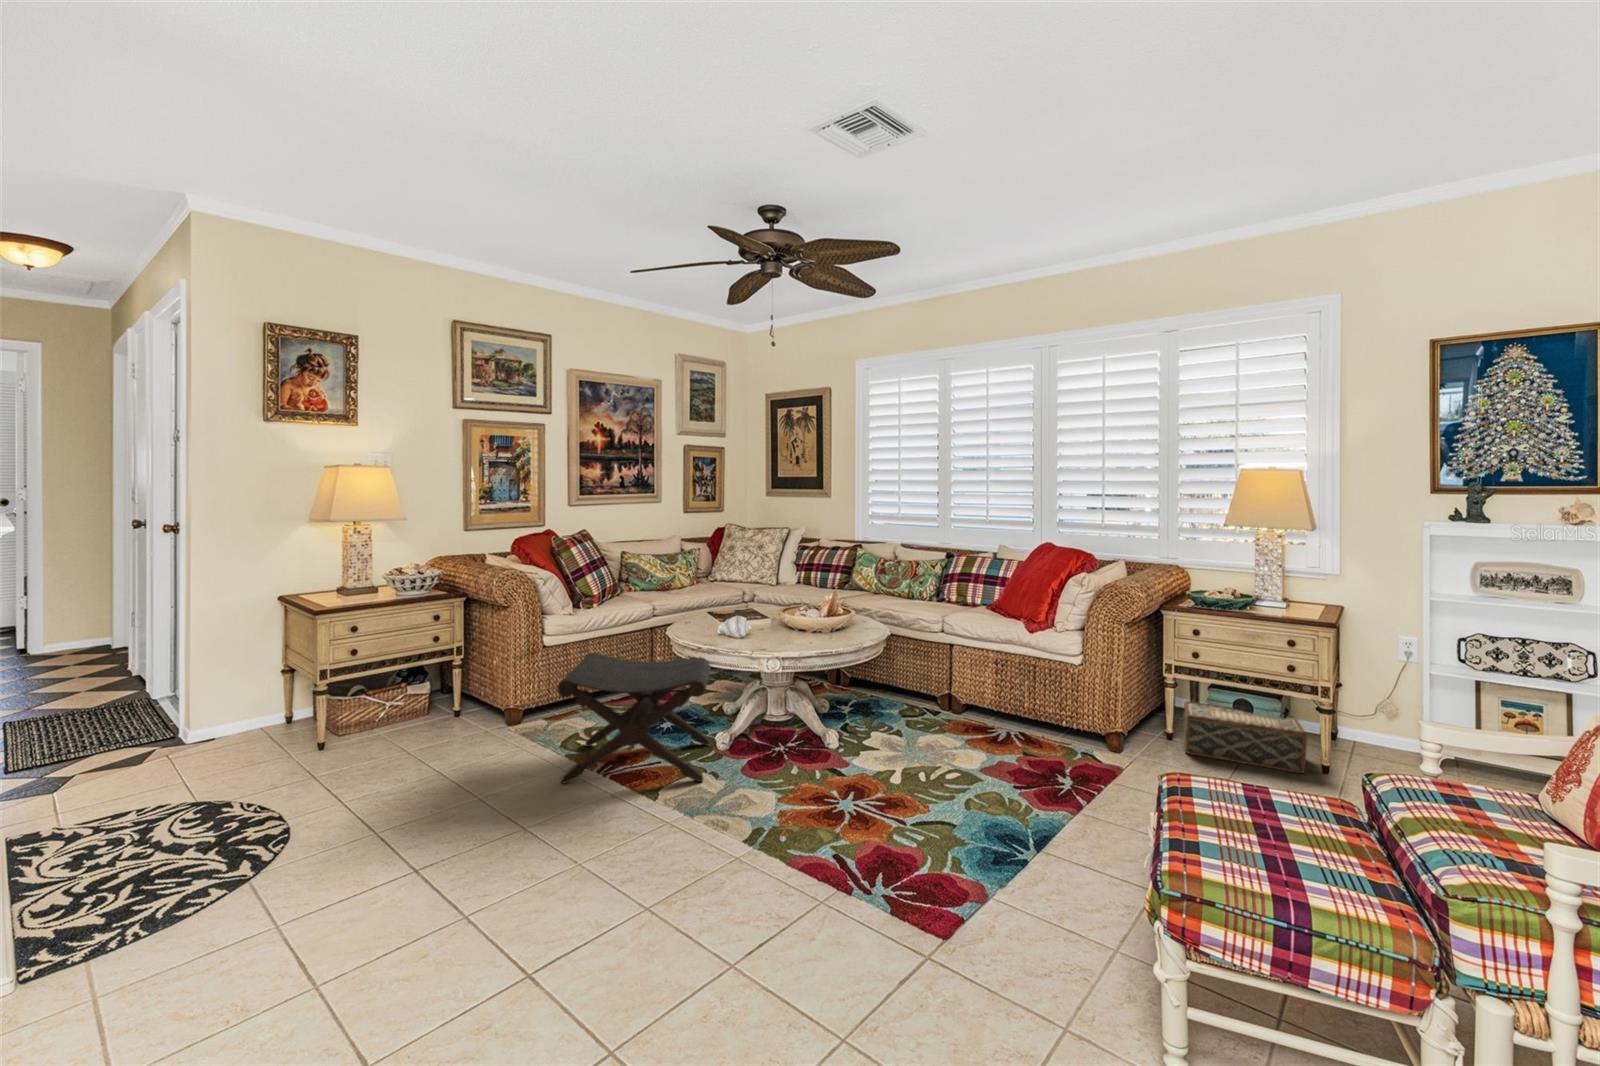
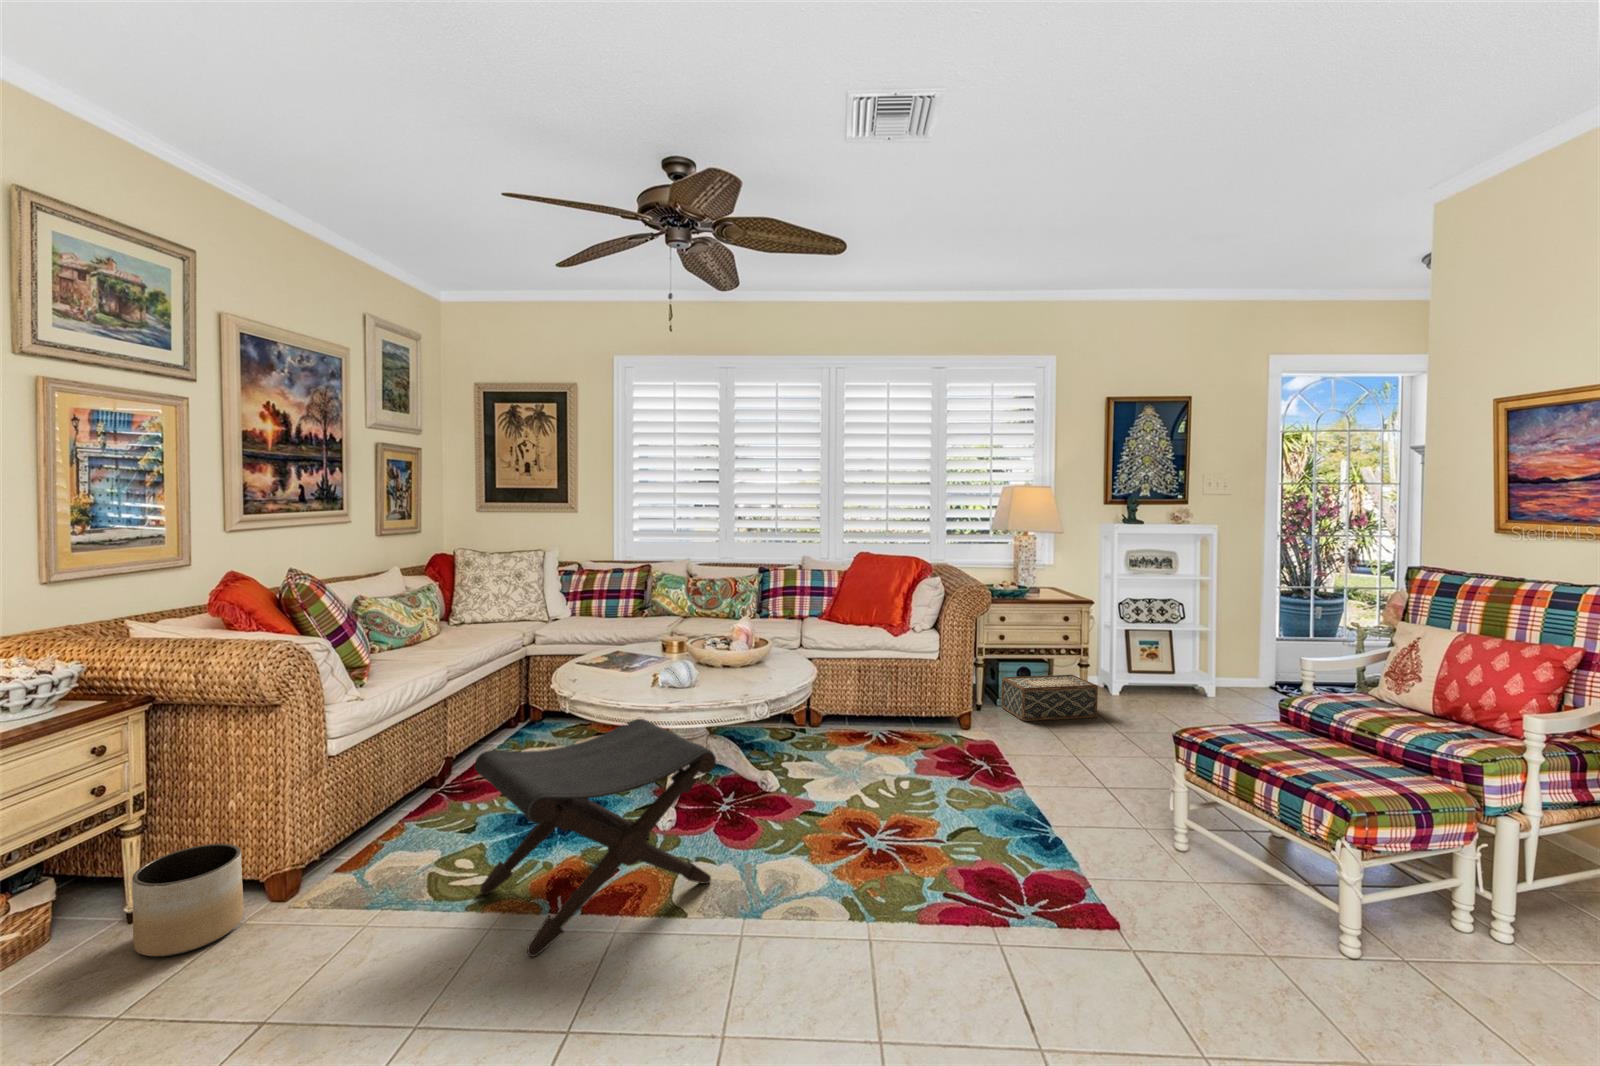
planter: none [442,677,493,729] -> present [132,844,244,957]

